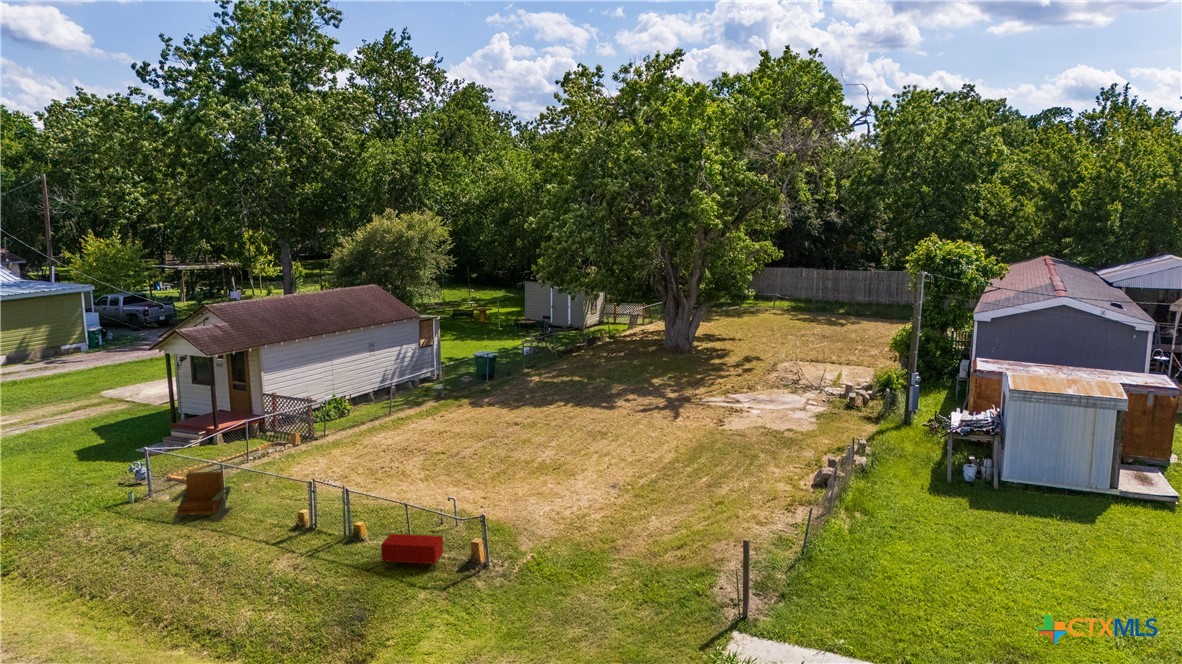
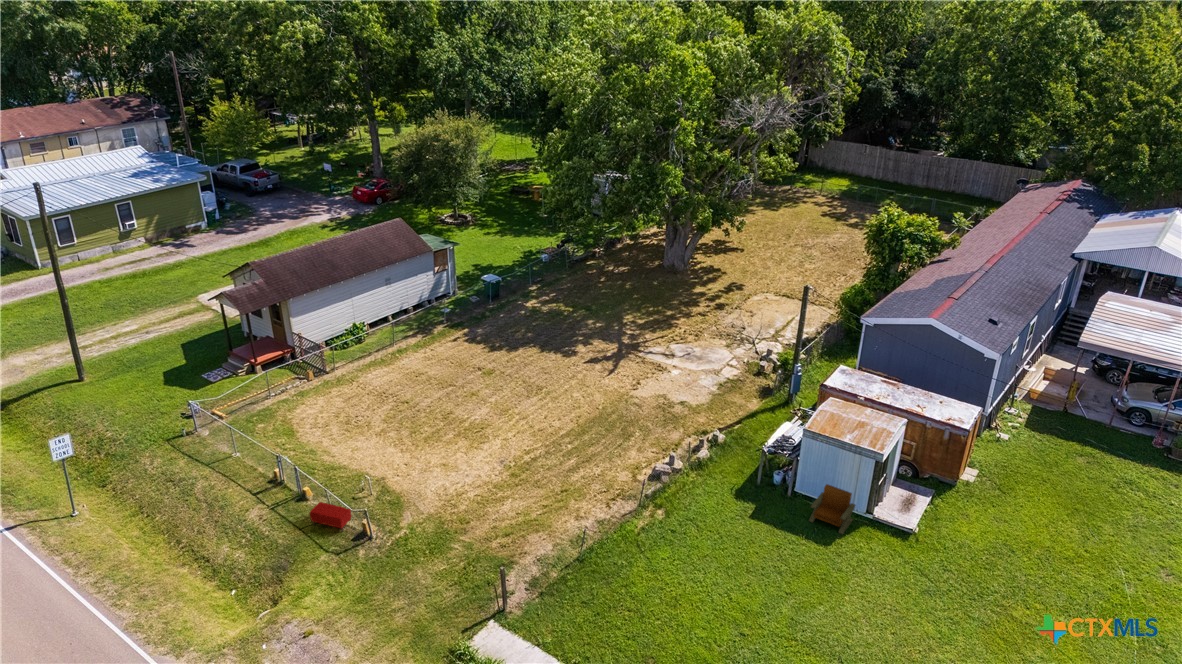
lounge chair: present [171,471,232,524] -> present [809,484,856,534]

